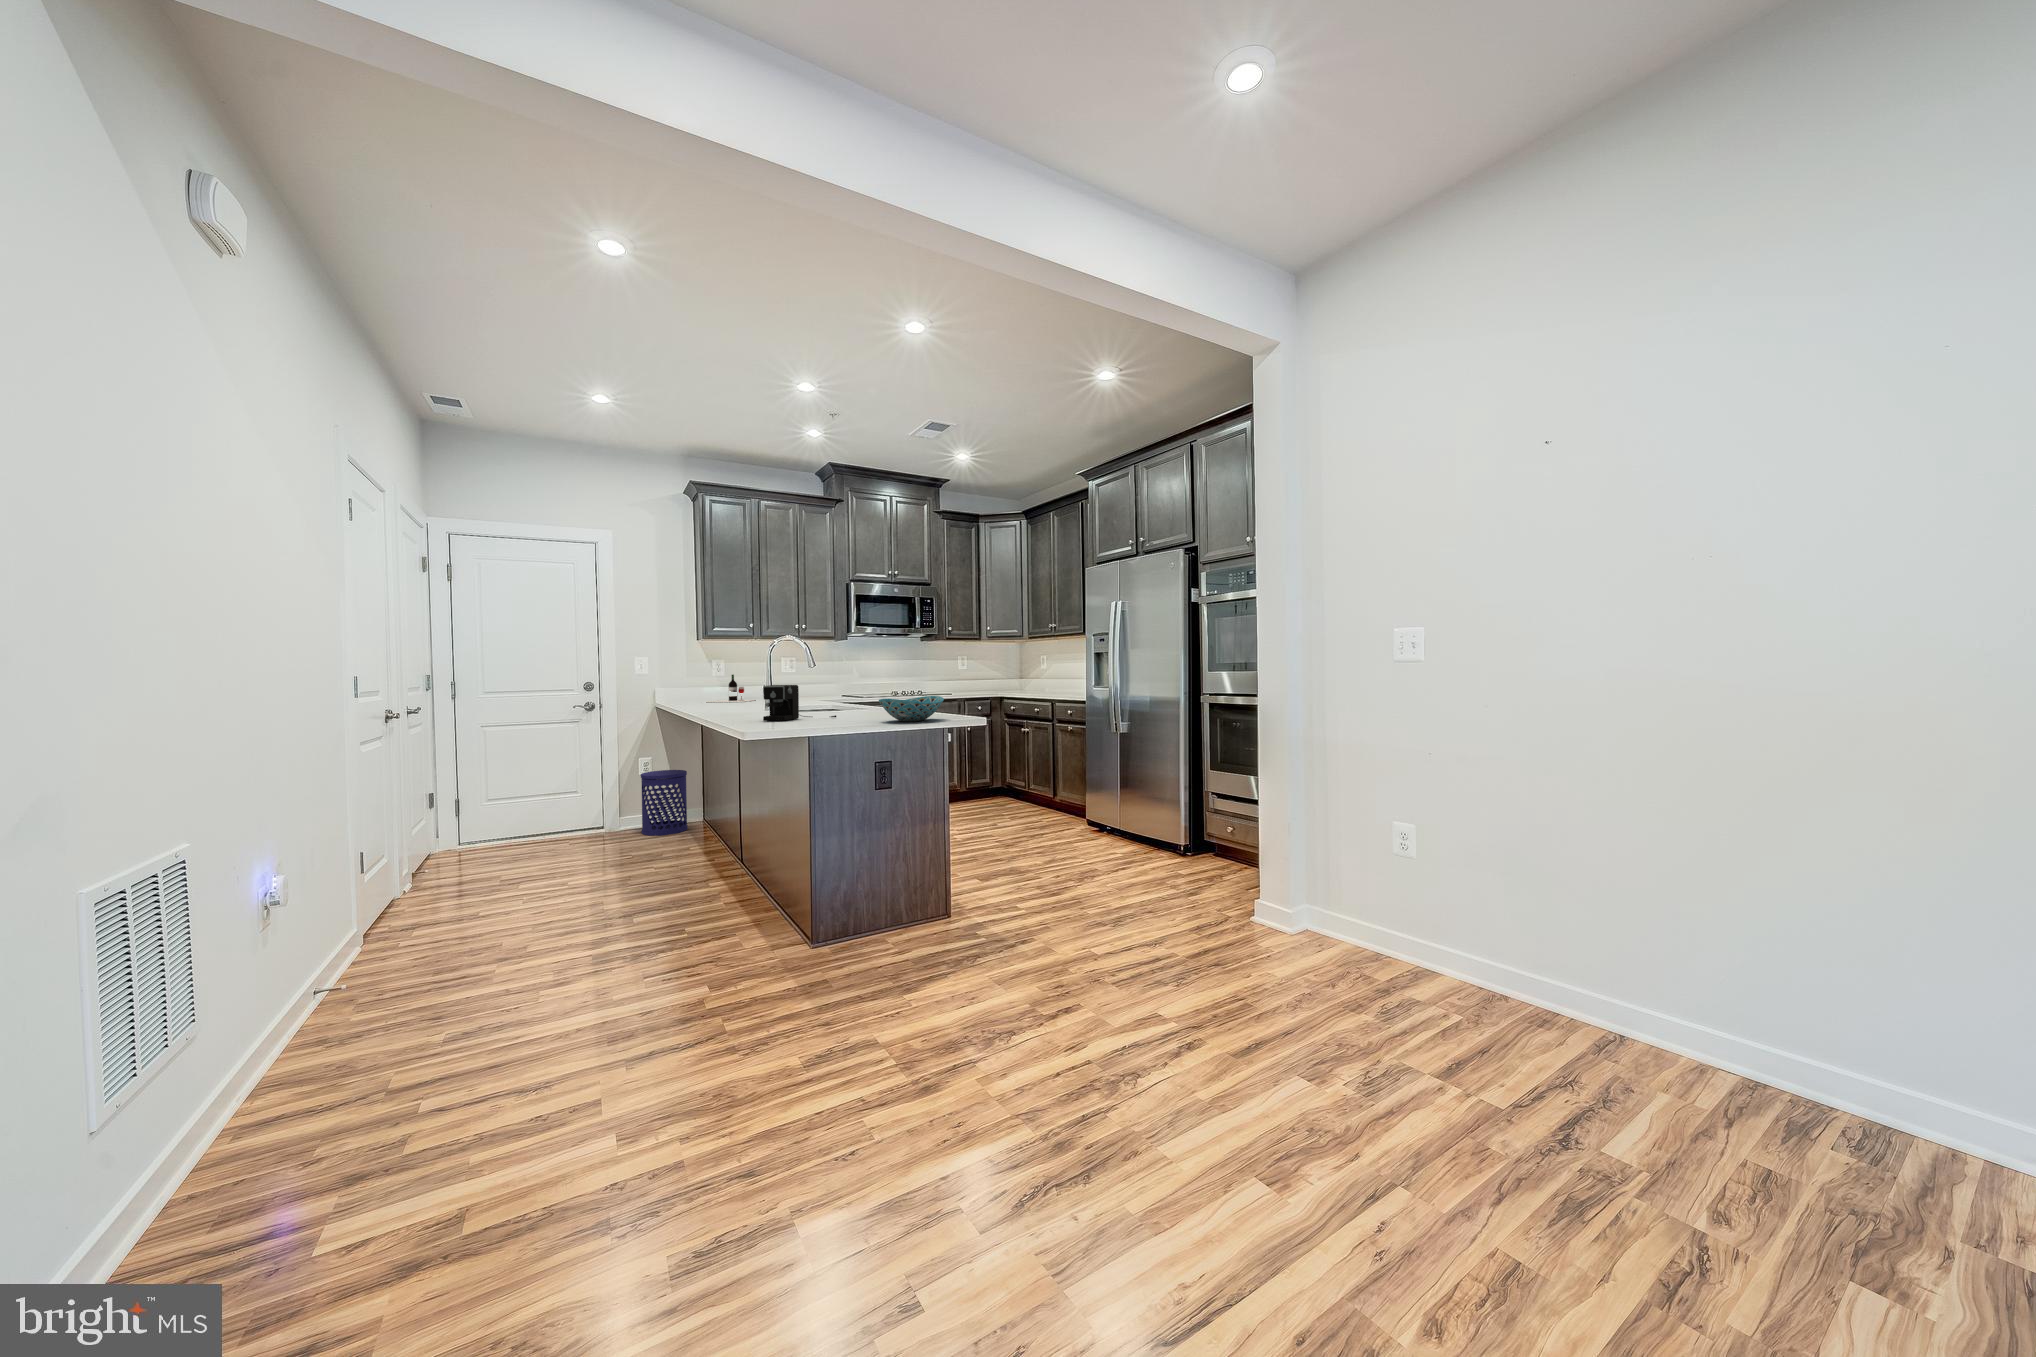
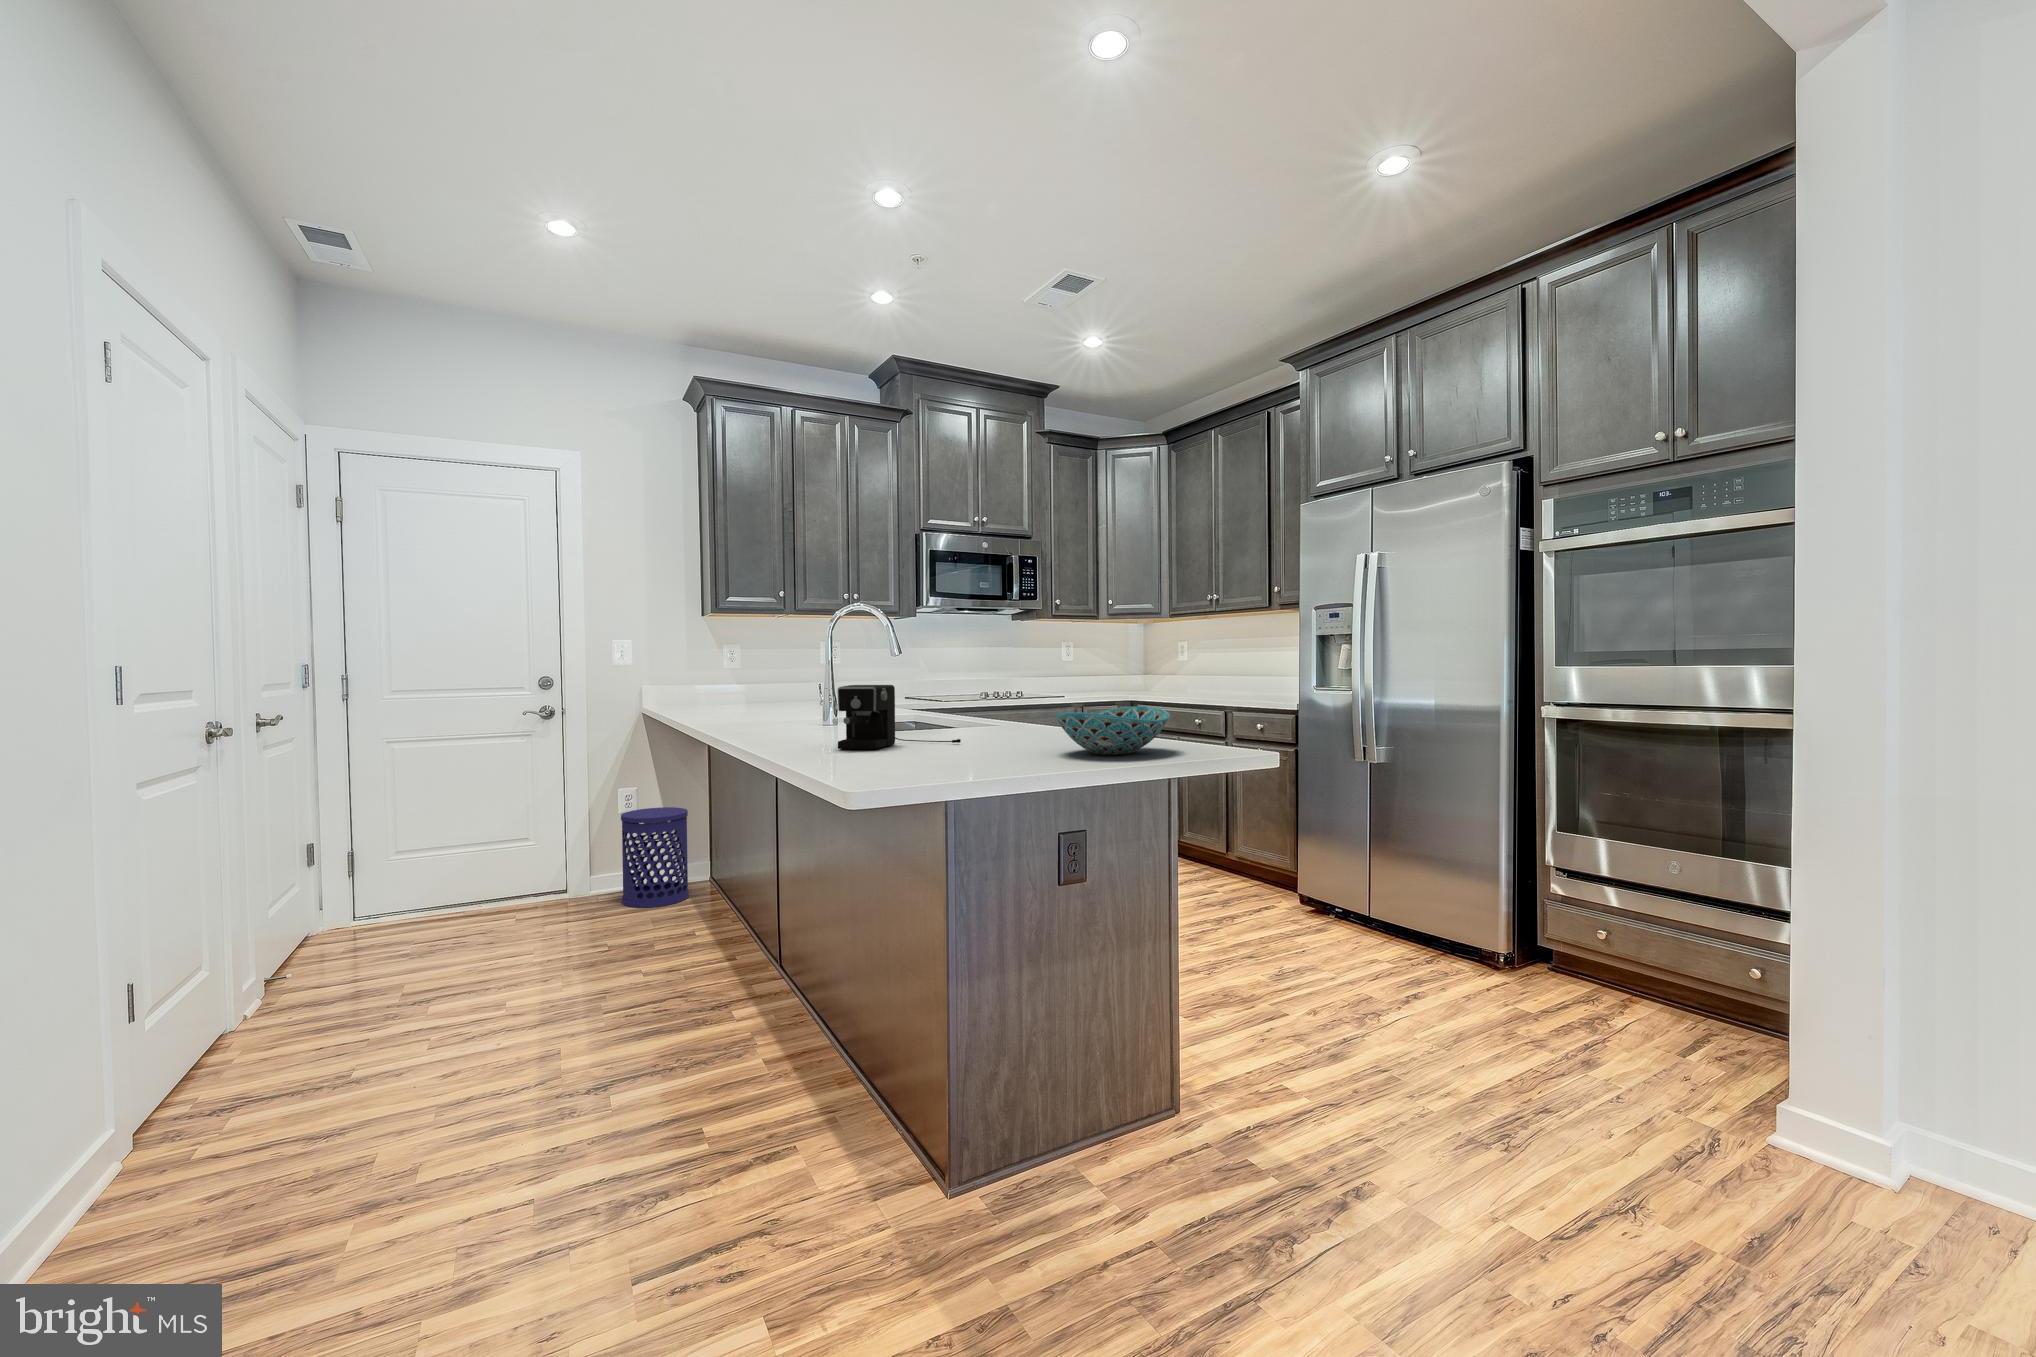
wine bottle: present [708,675,753,702] -> none [709,667,791,708]

